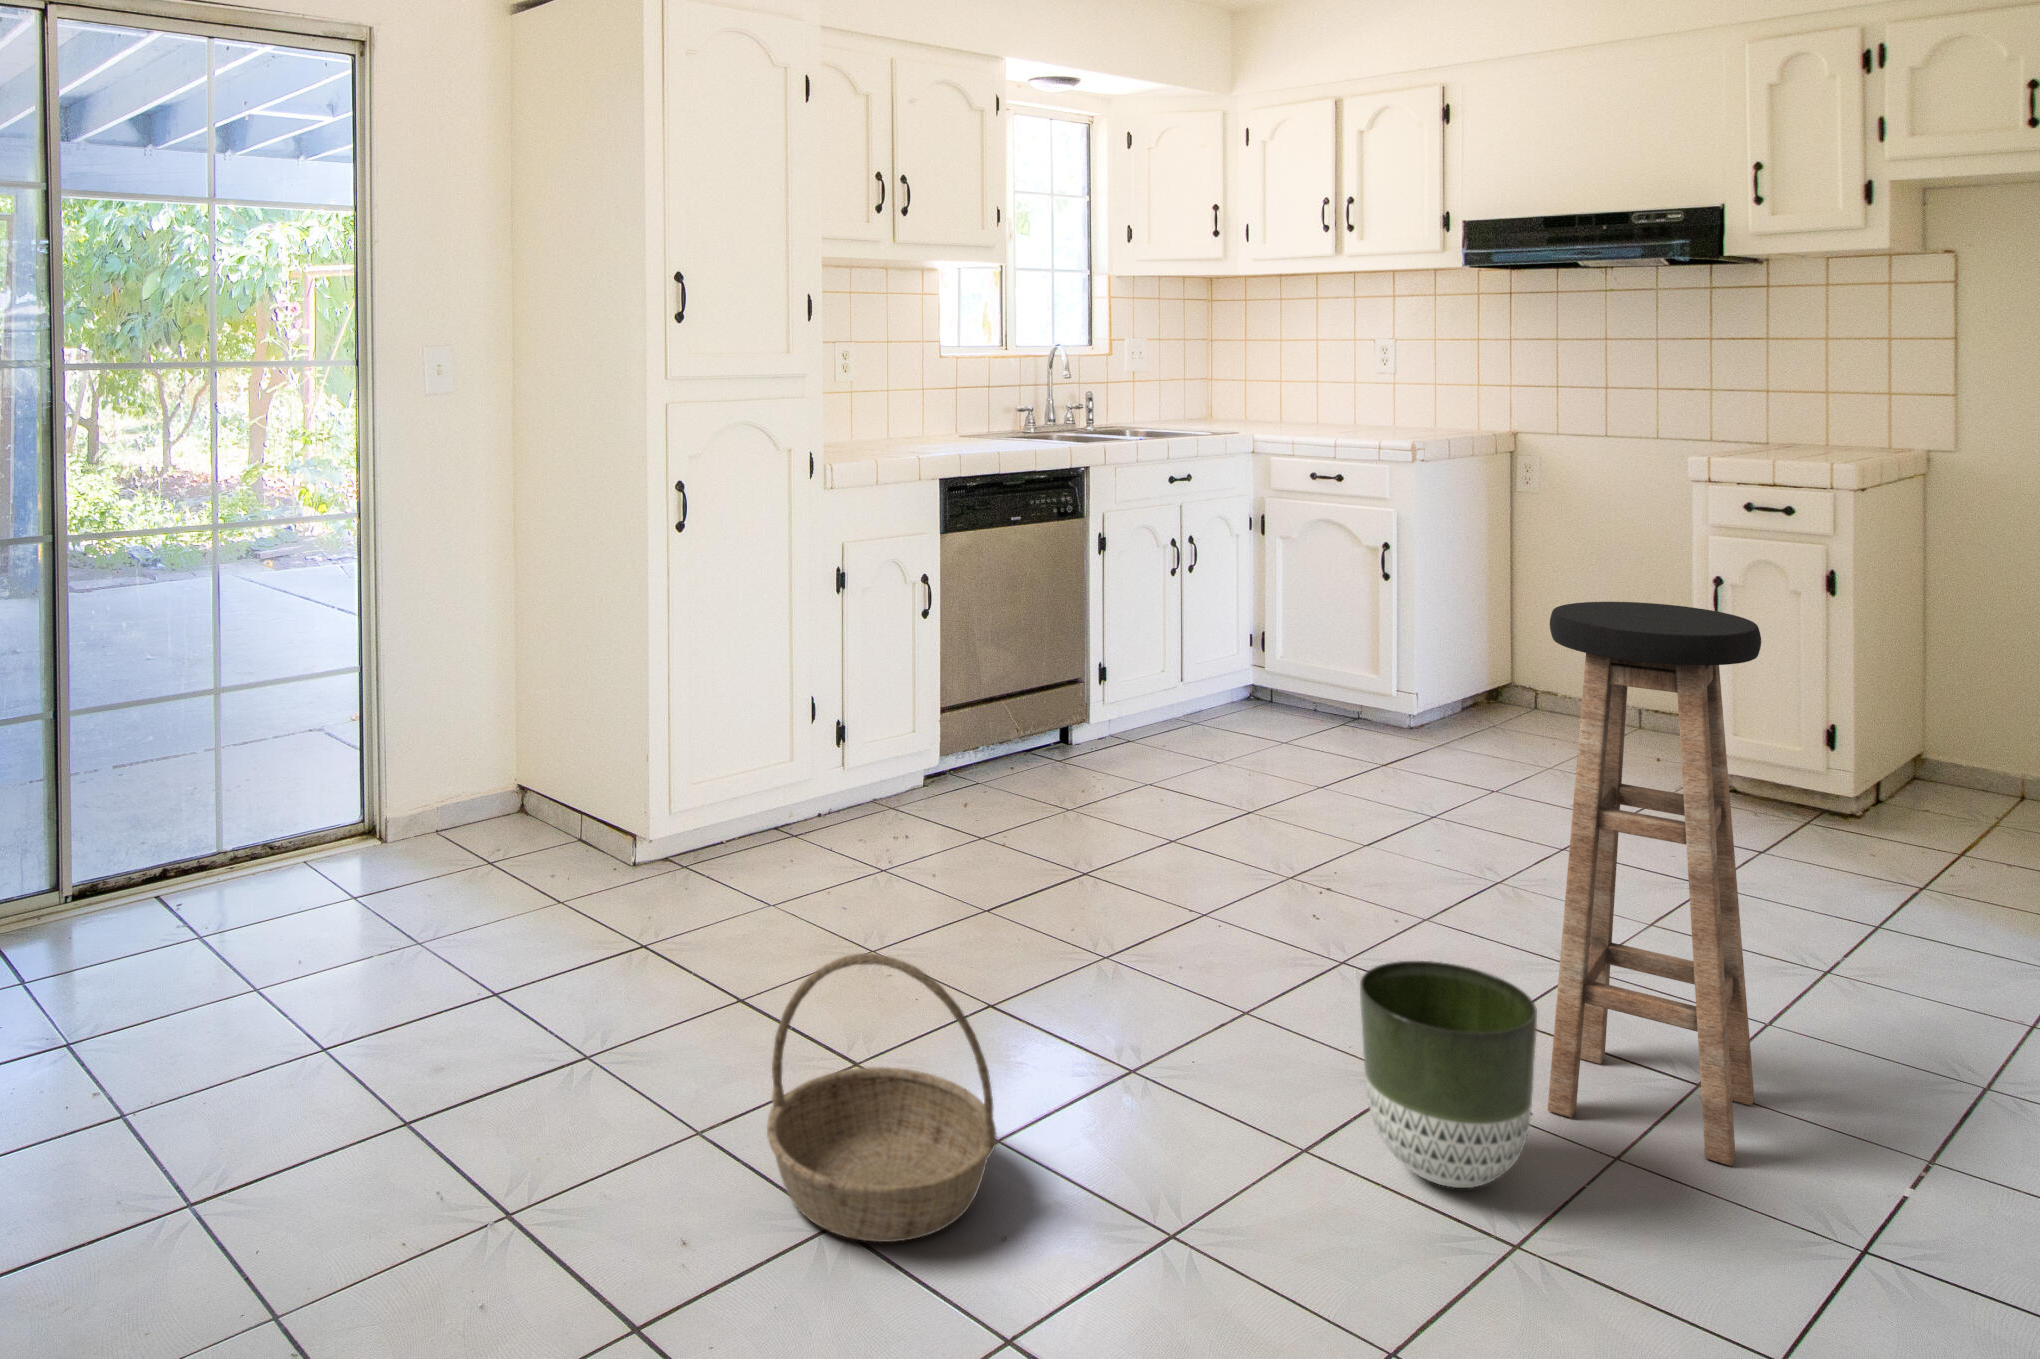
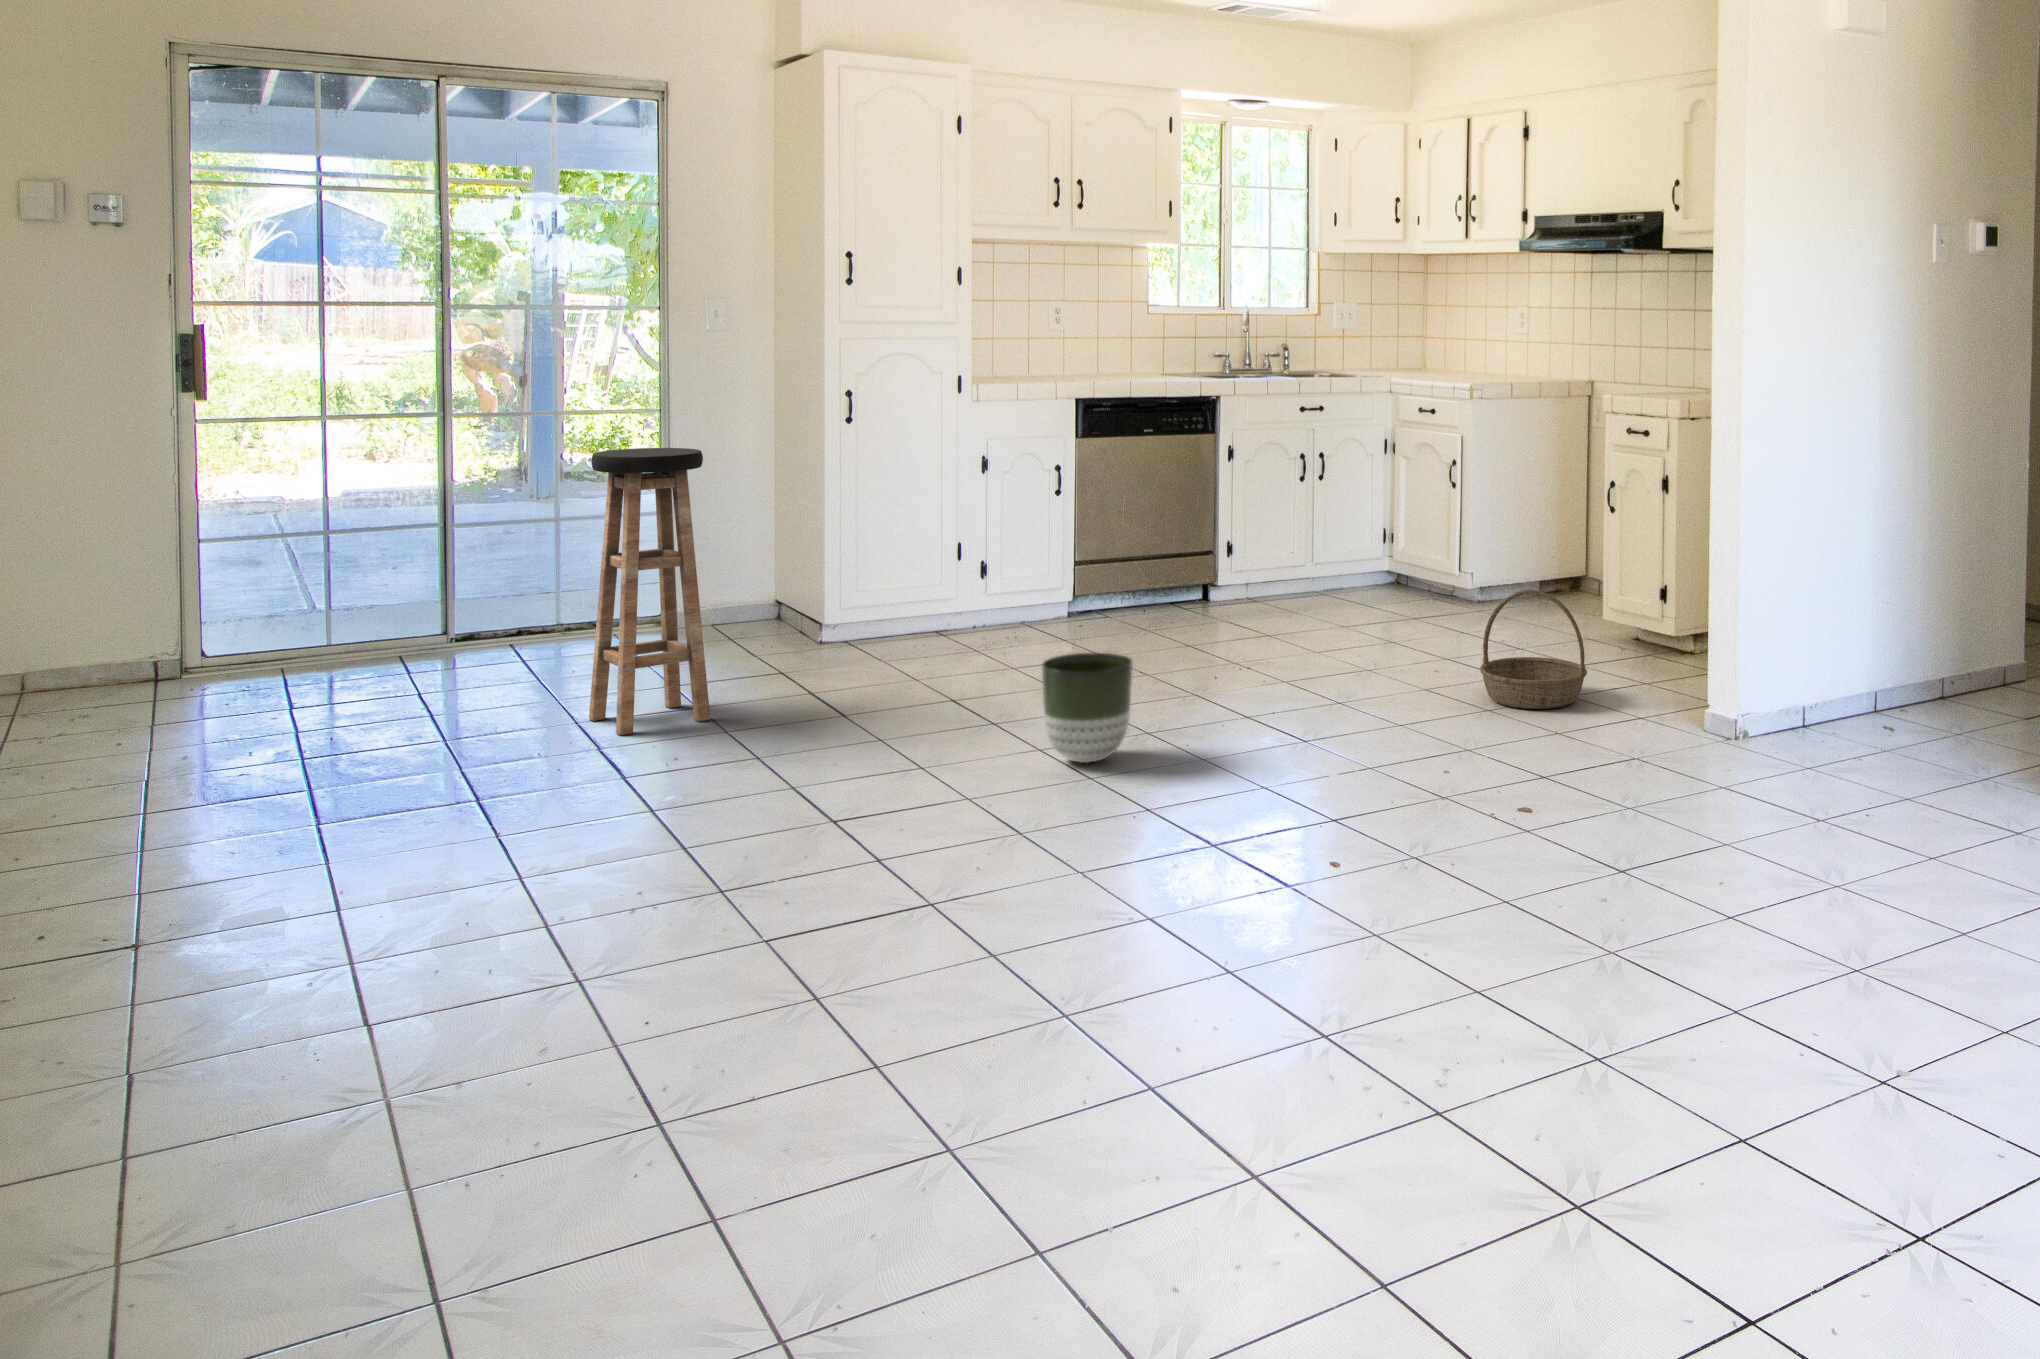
bar stool: present [1548,602,1761,1166] -> present [589,448,710,735]
basket: present [767,953,996,1242] -> present [1480,590,1587,709]

